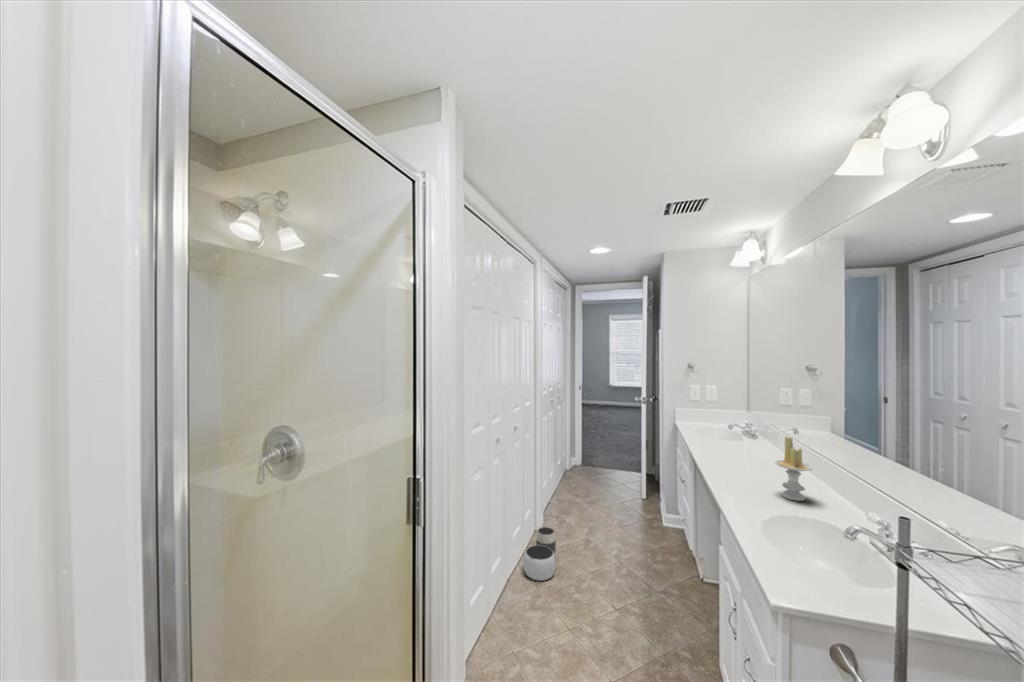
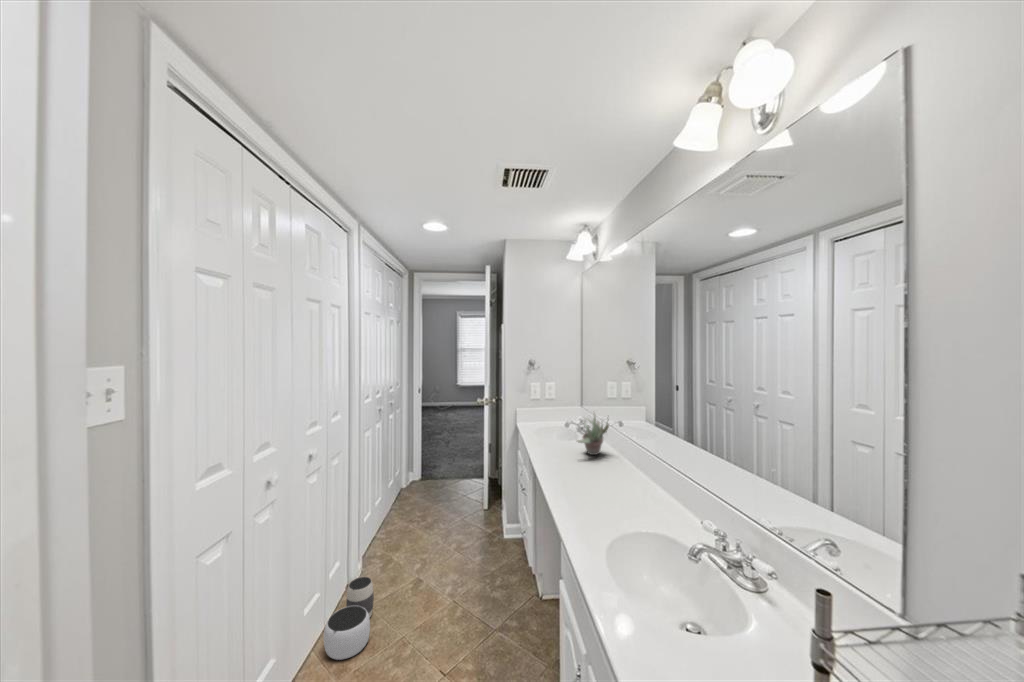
succulent plant: none [738,412,776,455] -> present [577,415,609,455]
candle: present [775,436,813,501] -> none [614,439,649,511]

